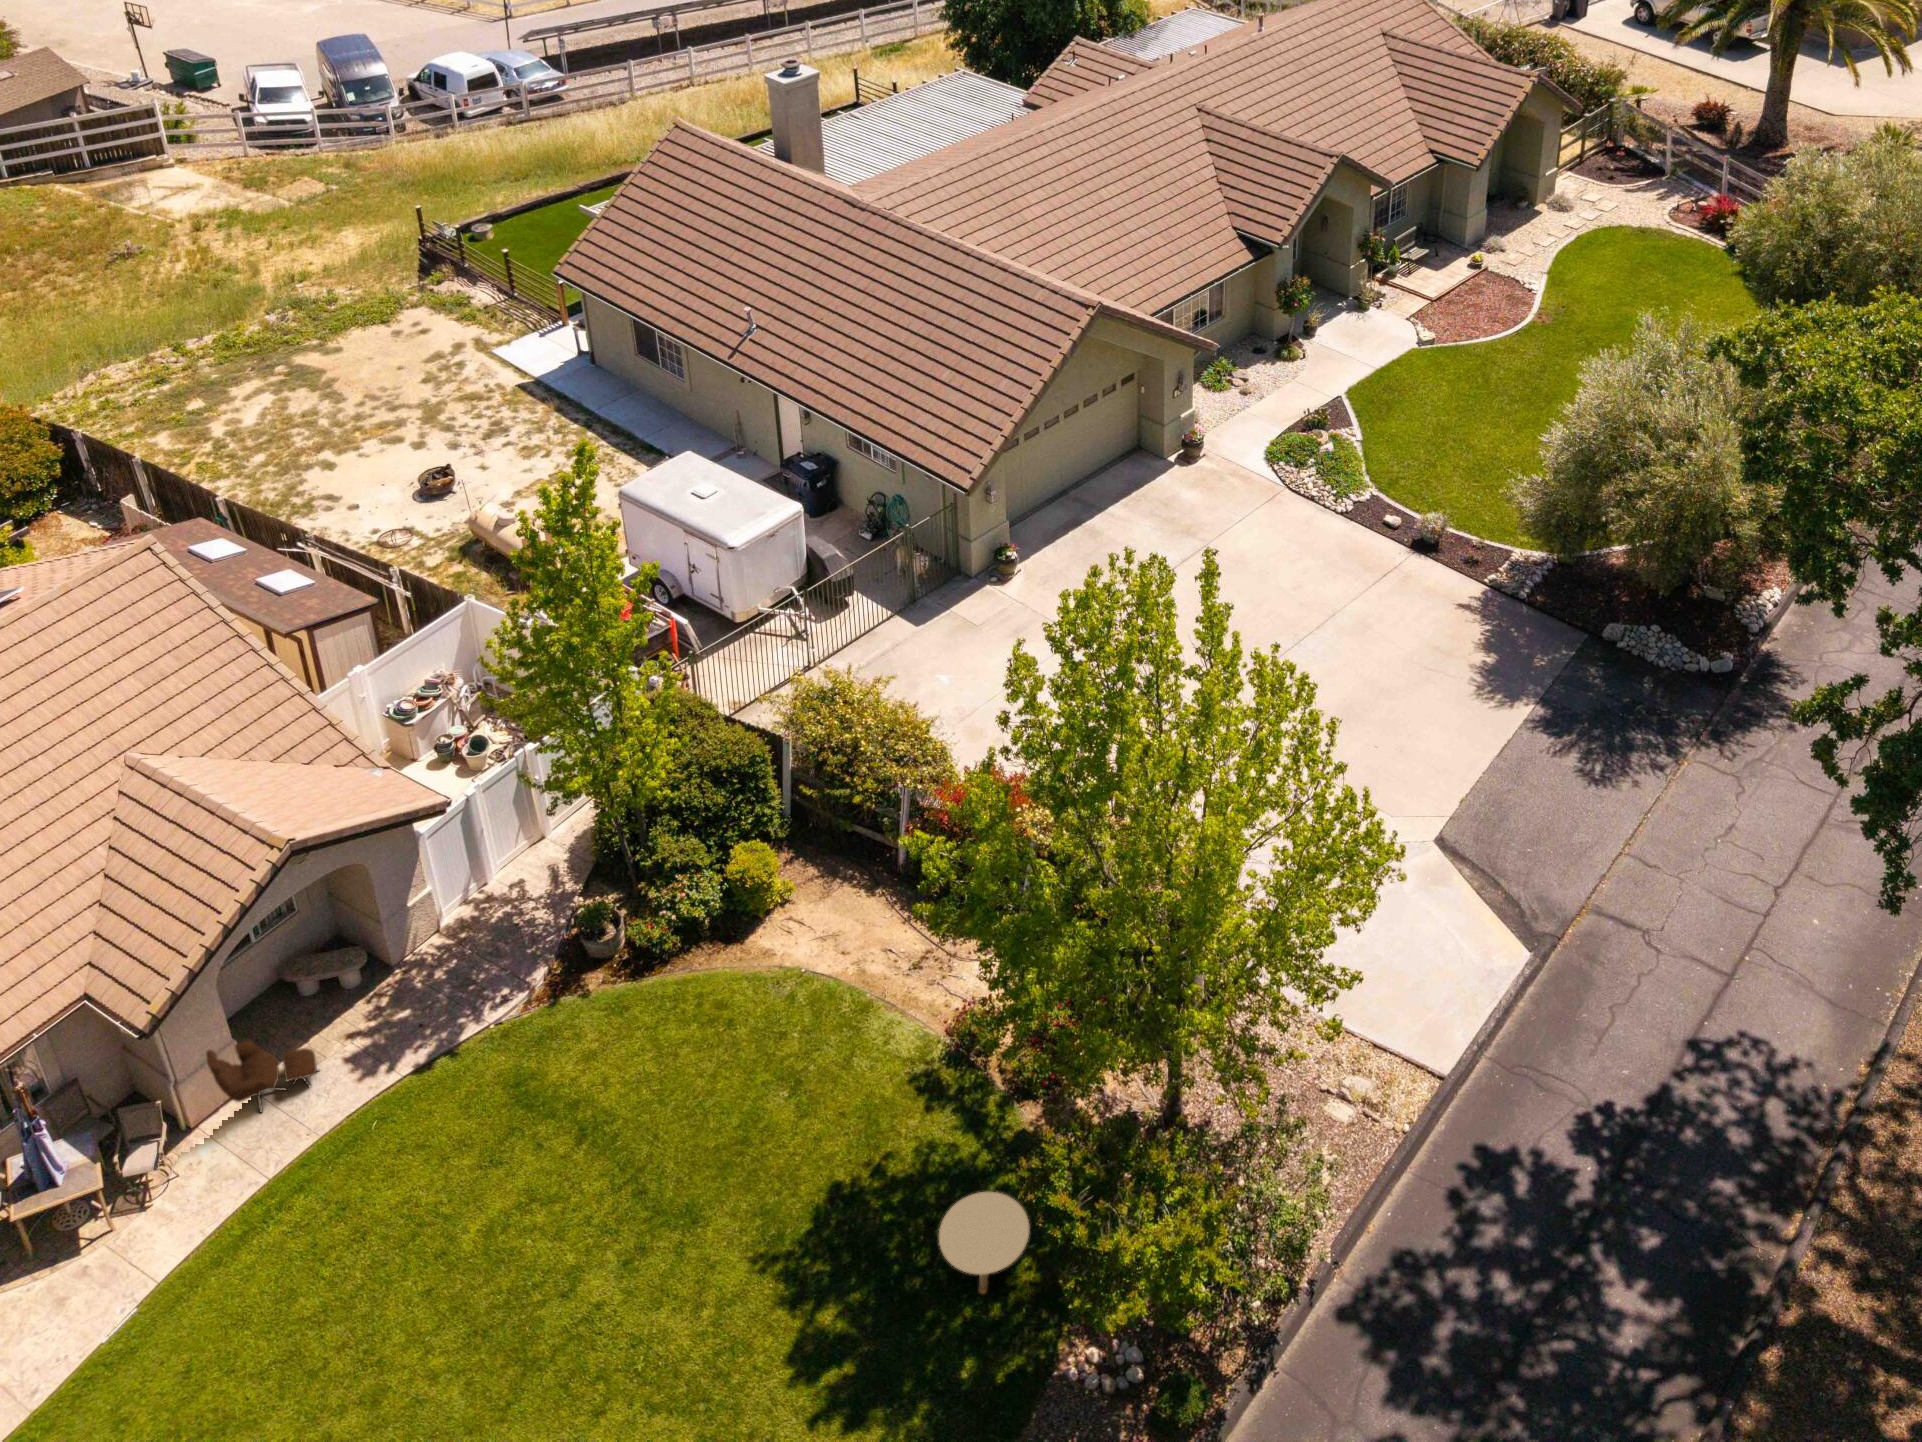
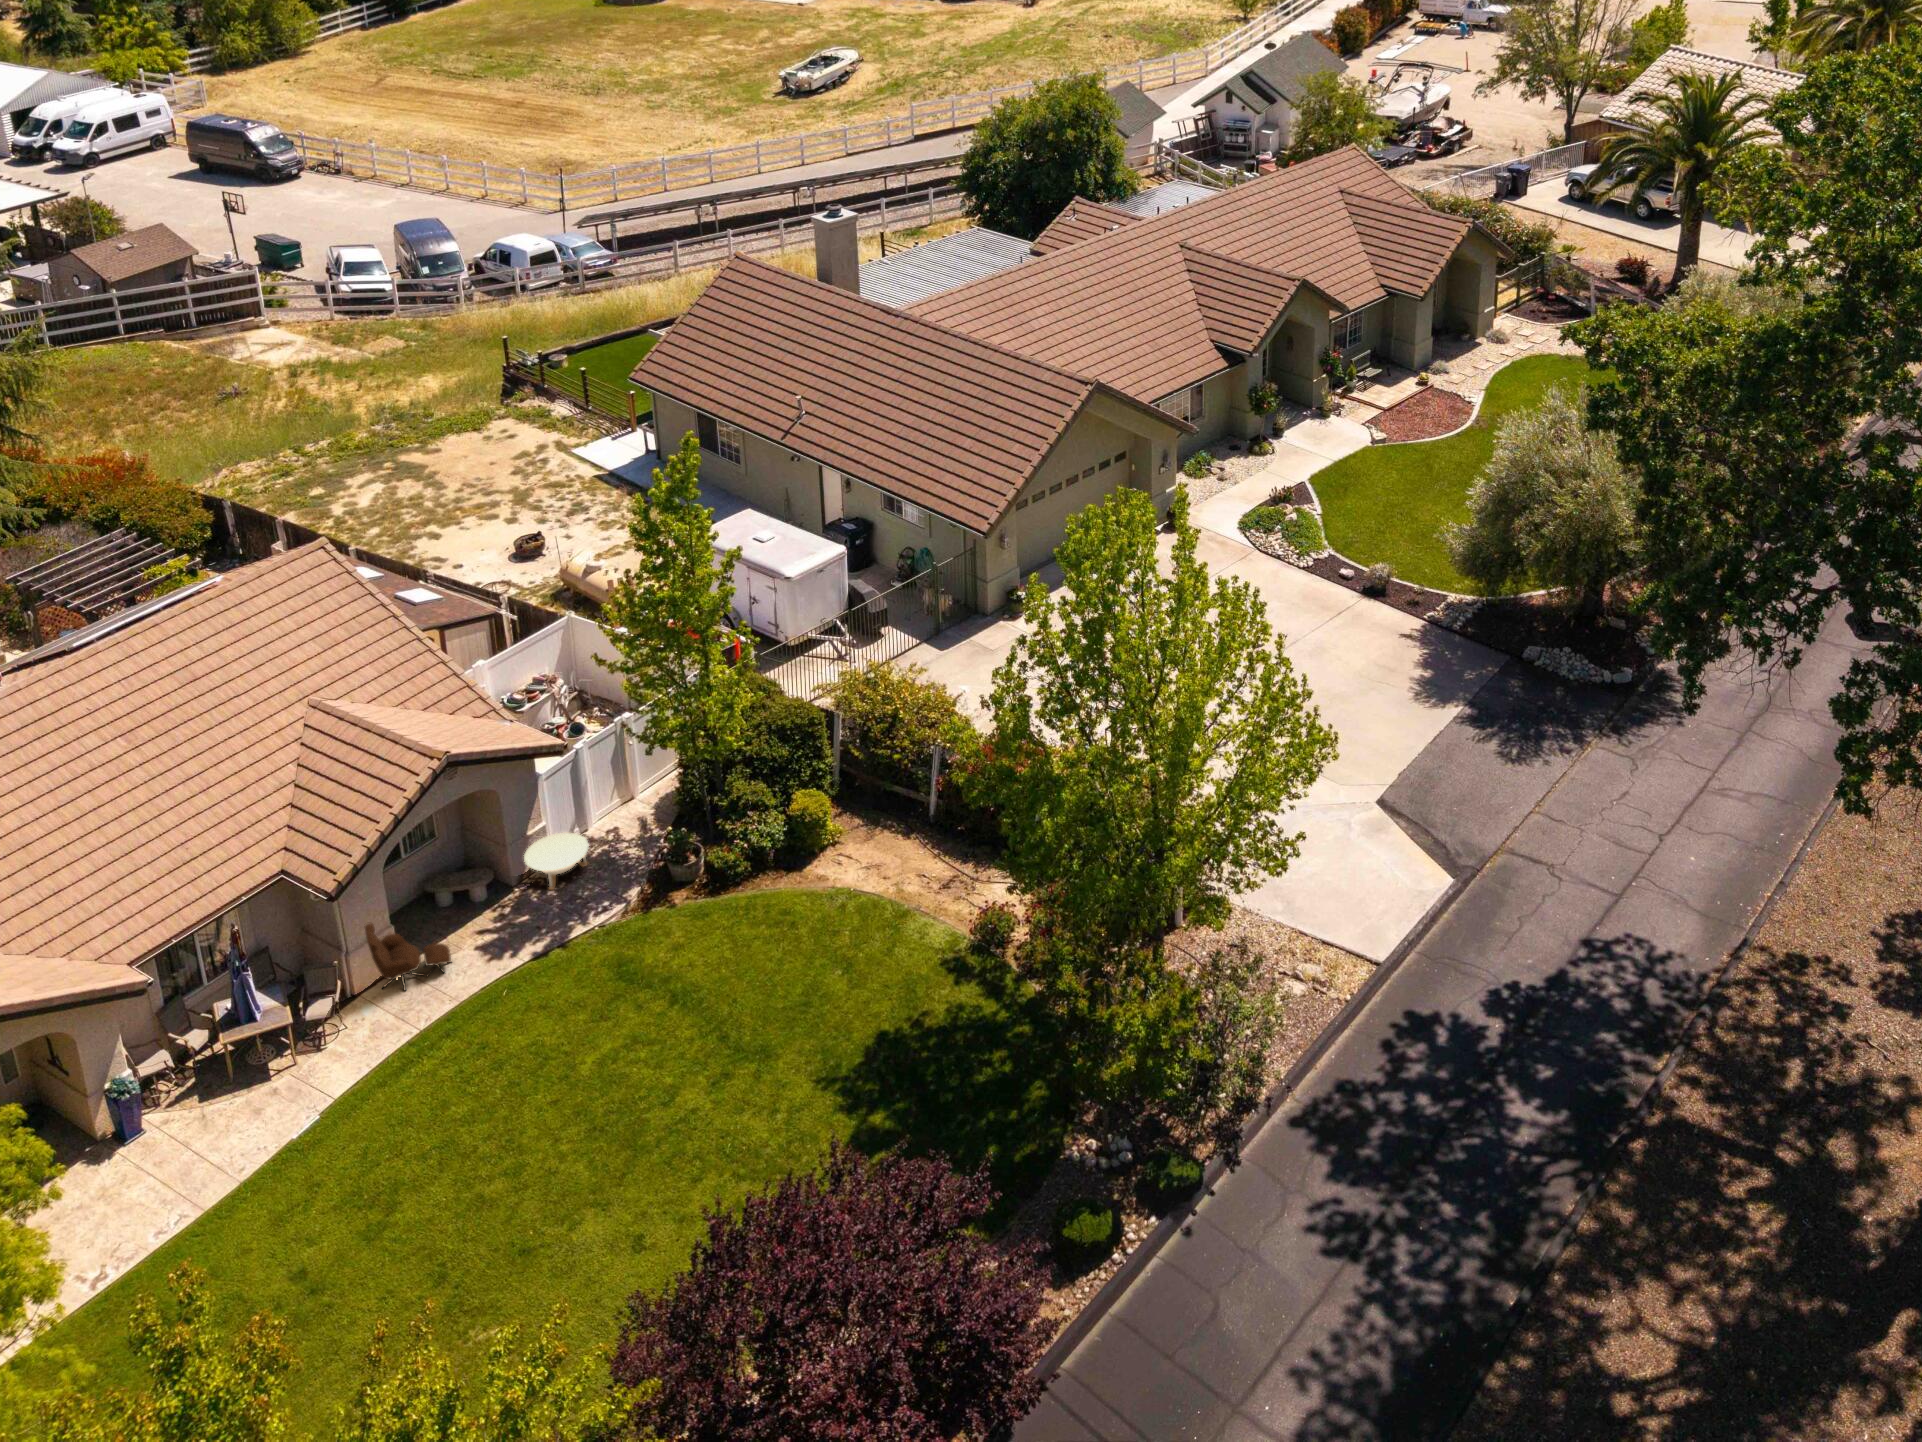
round table: present [939,1192,1029,1294] -> present [524,833,589,890]

